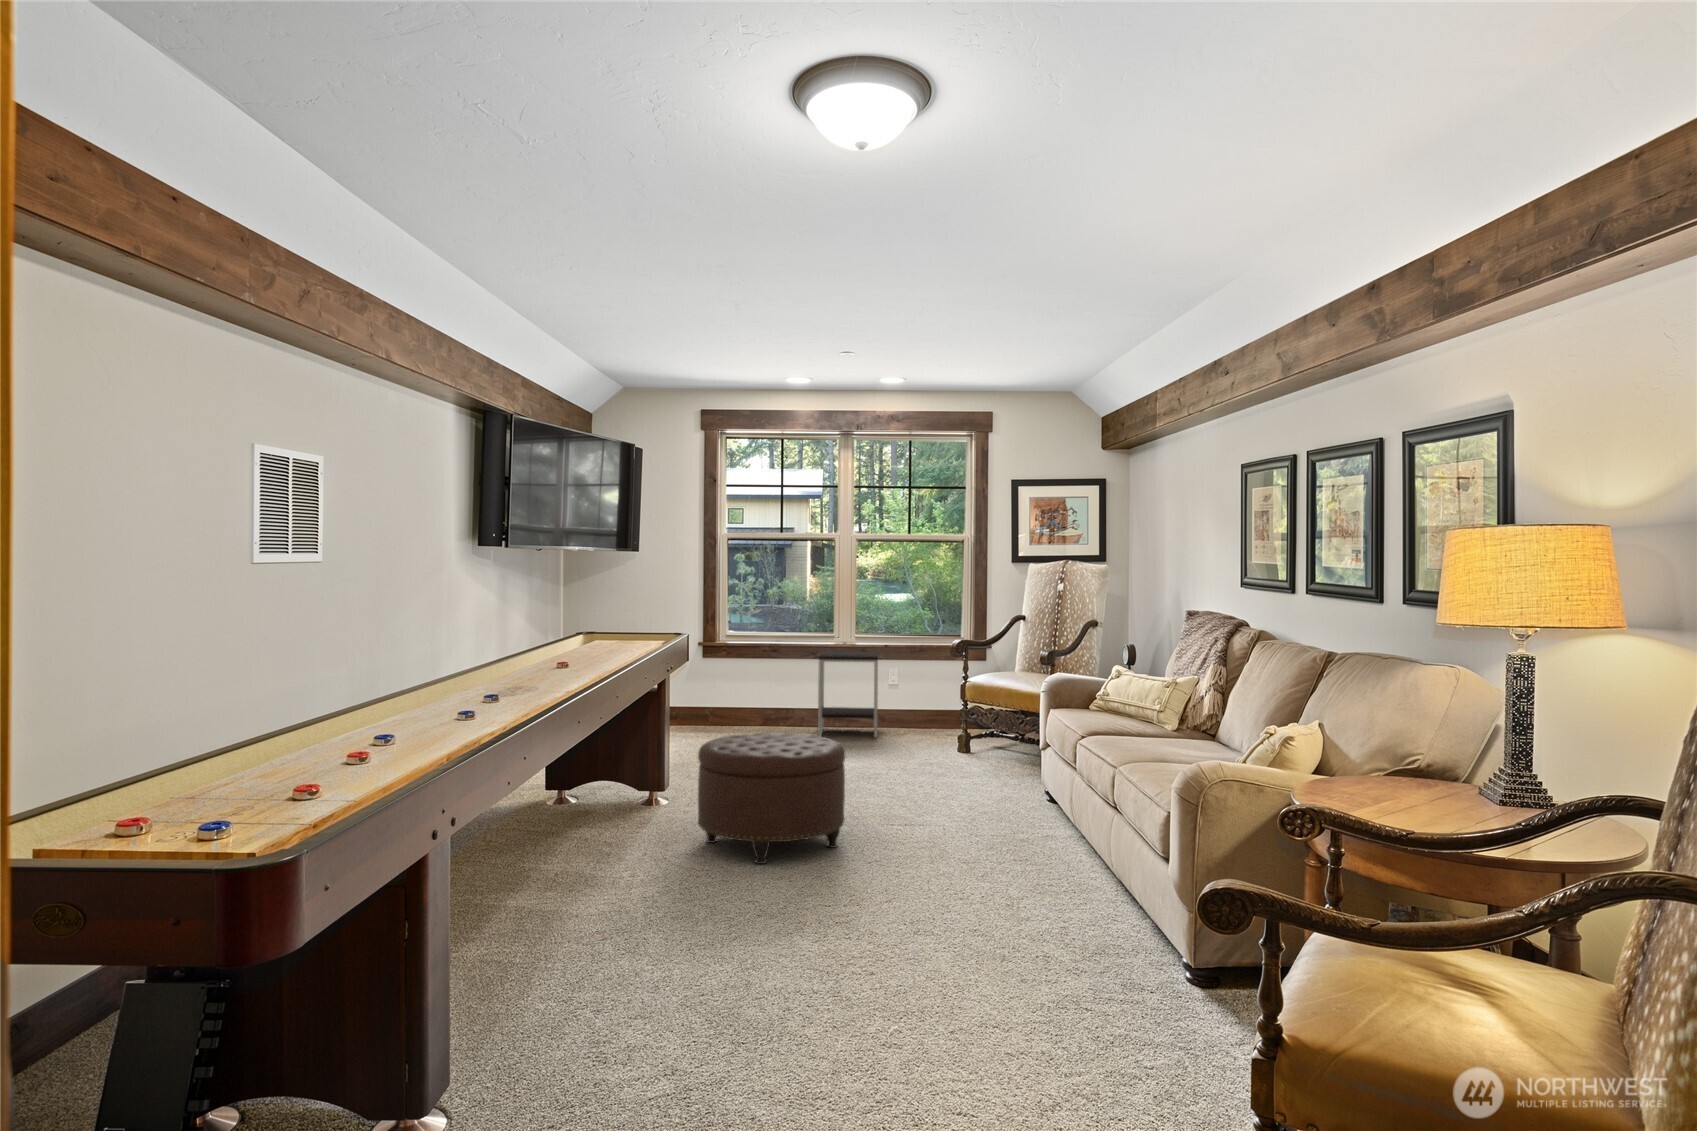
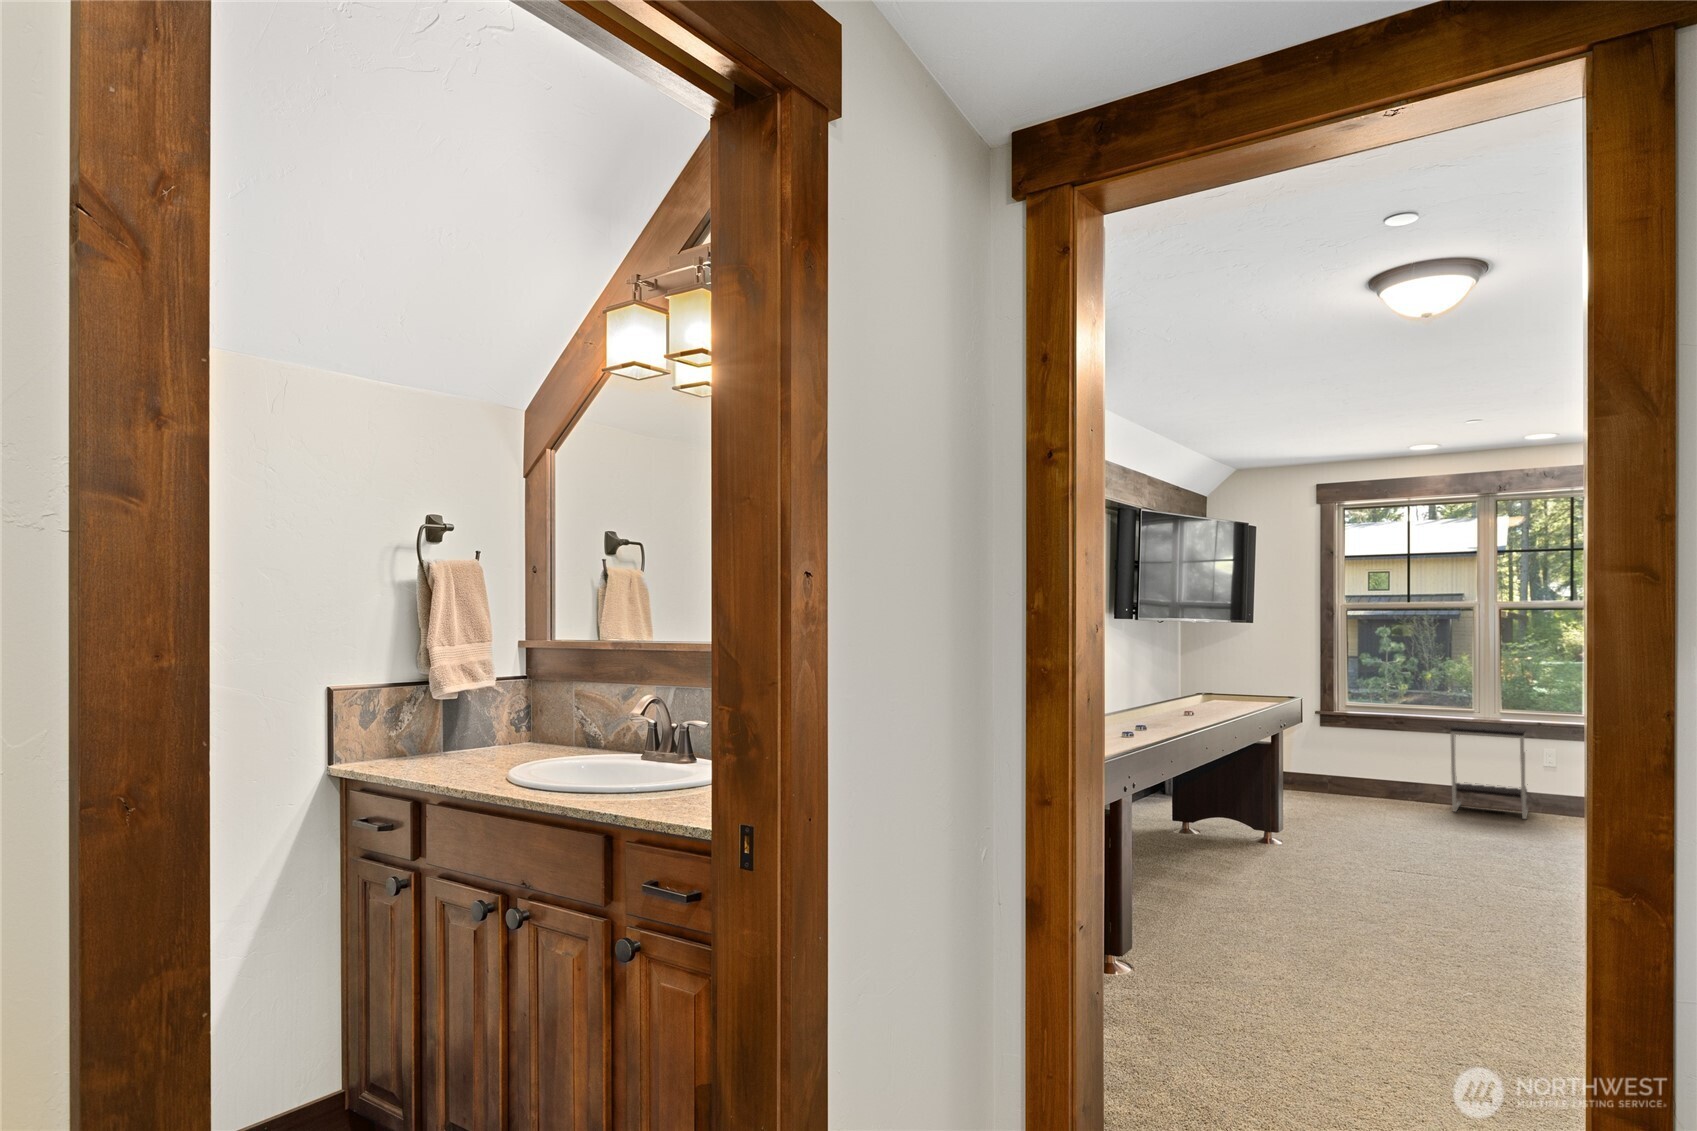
ottoman: present [698,732,845,864] -> none [1307,788,1463,905]

